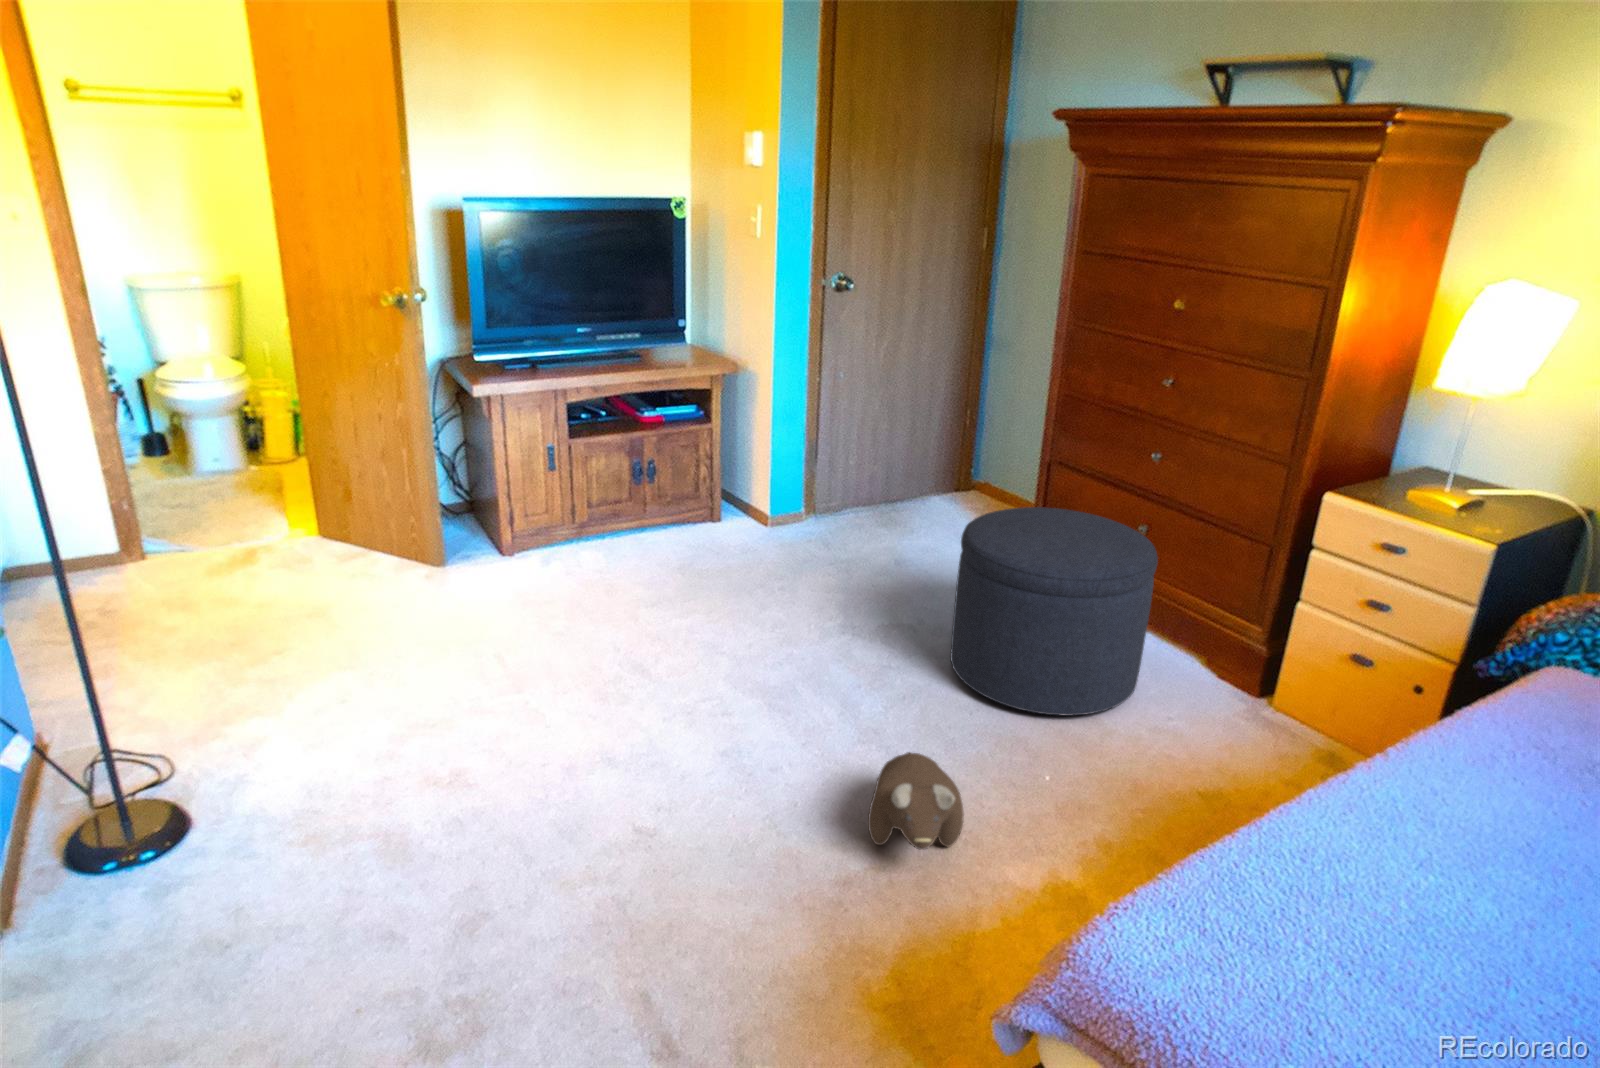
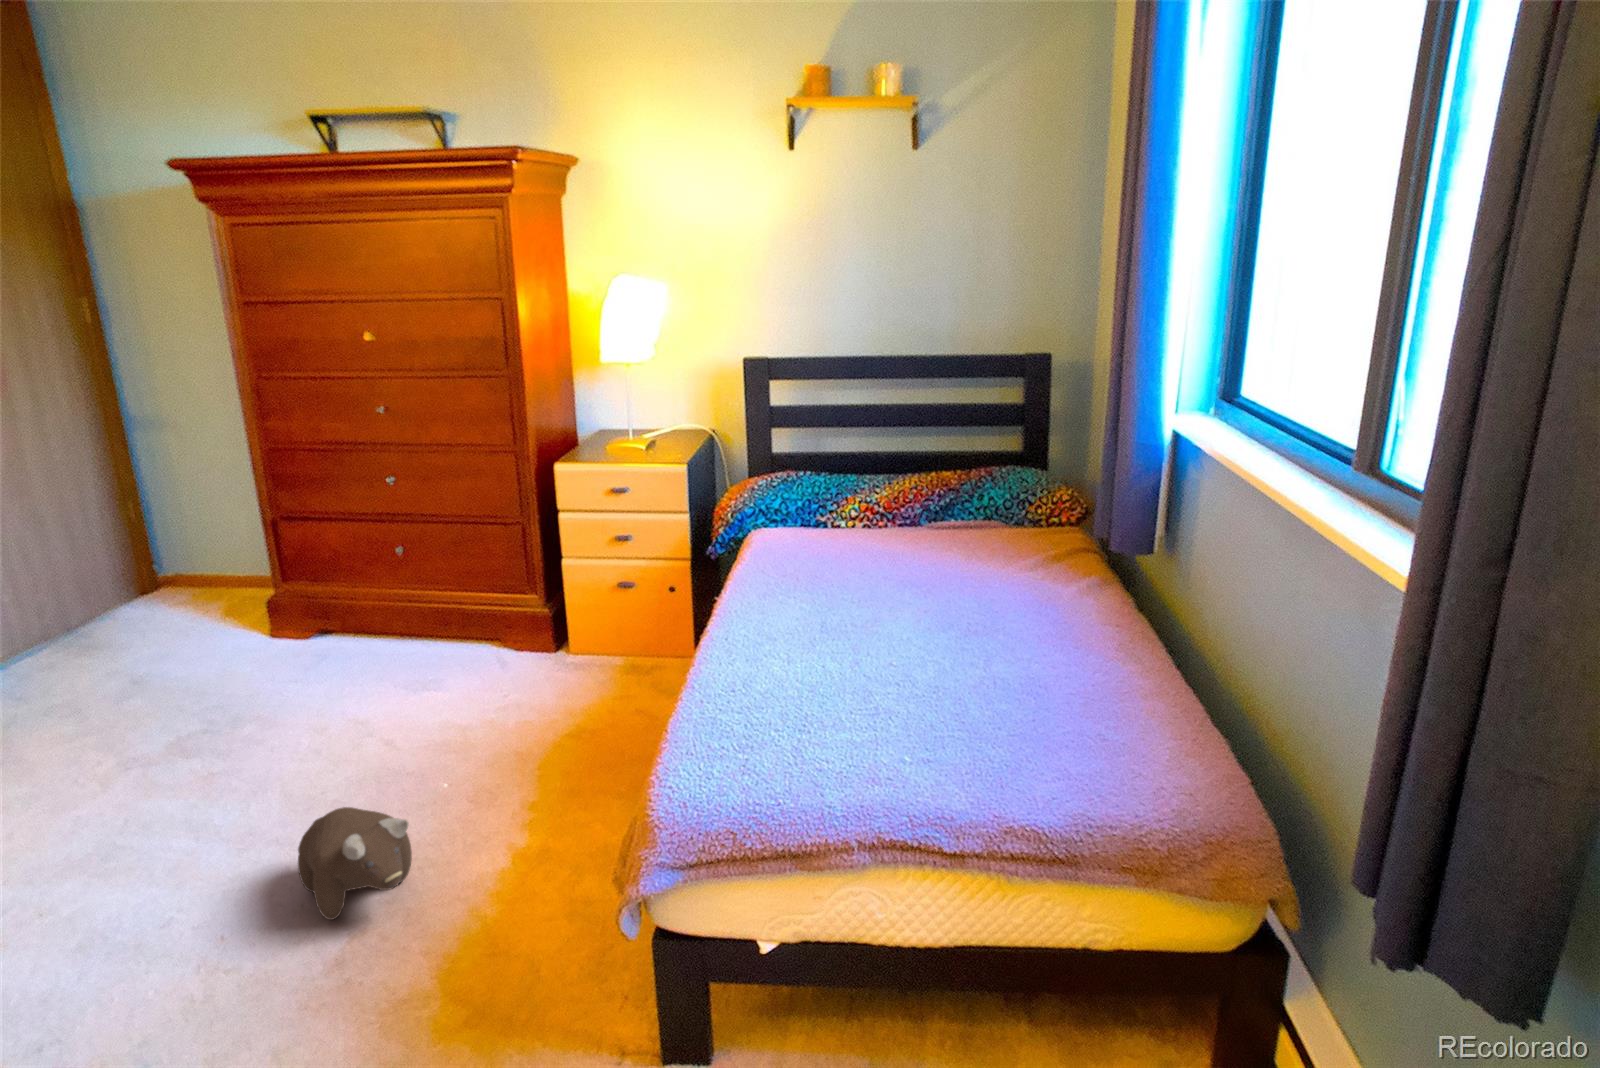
ottoman: present [950,507,1158,716] -> none [242,545,465,750]

